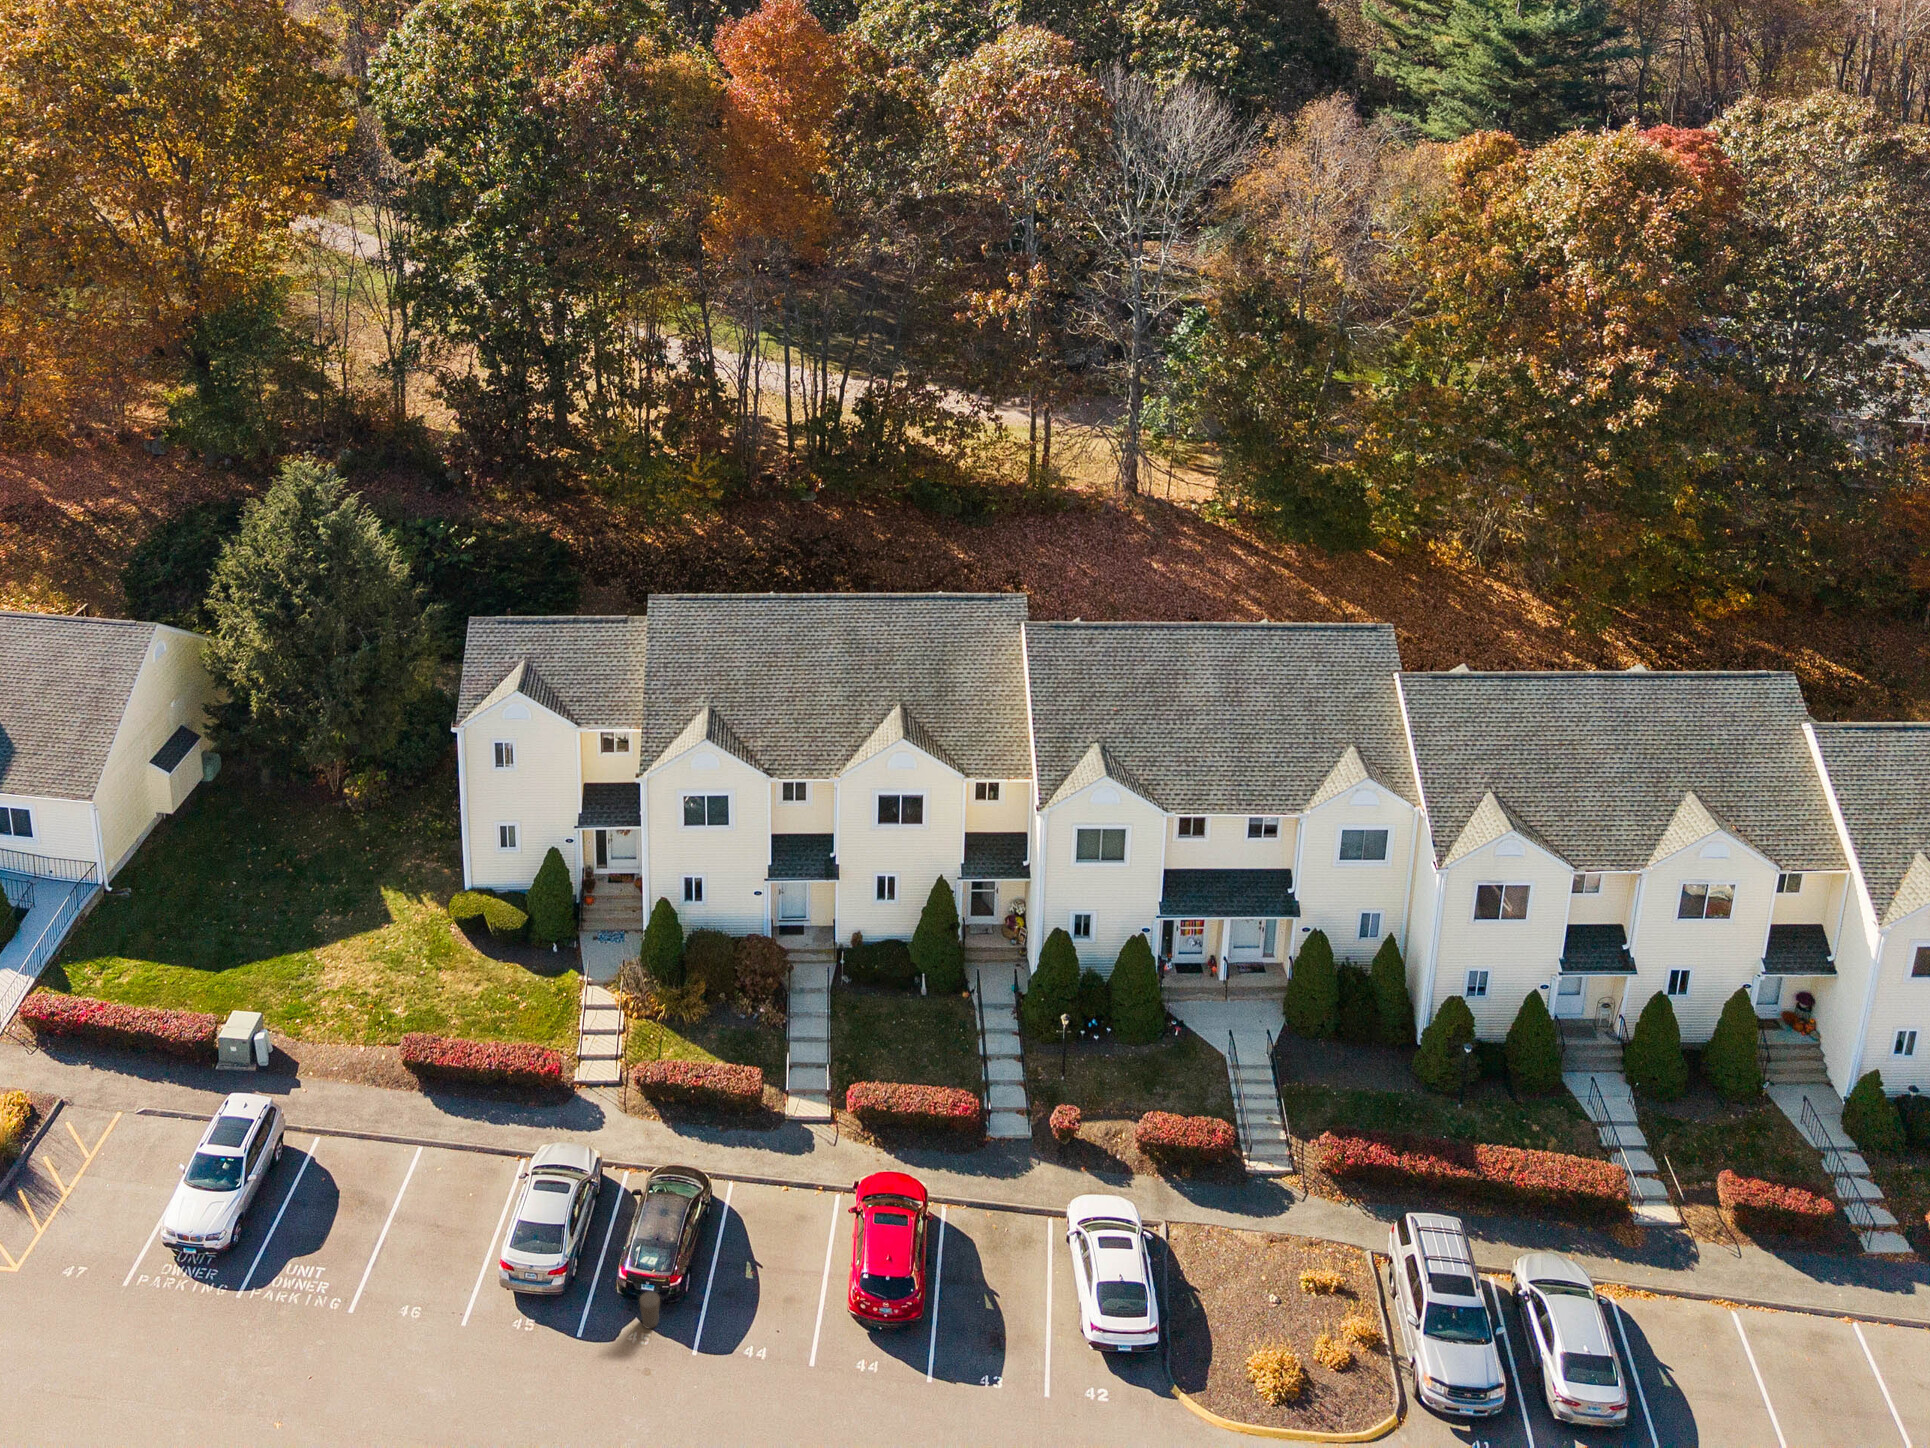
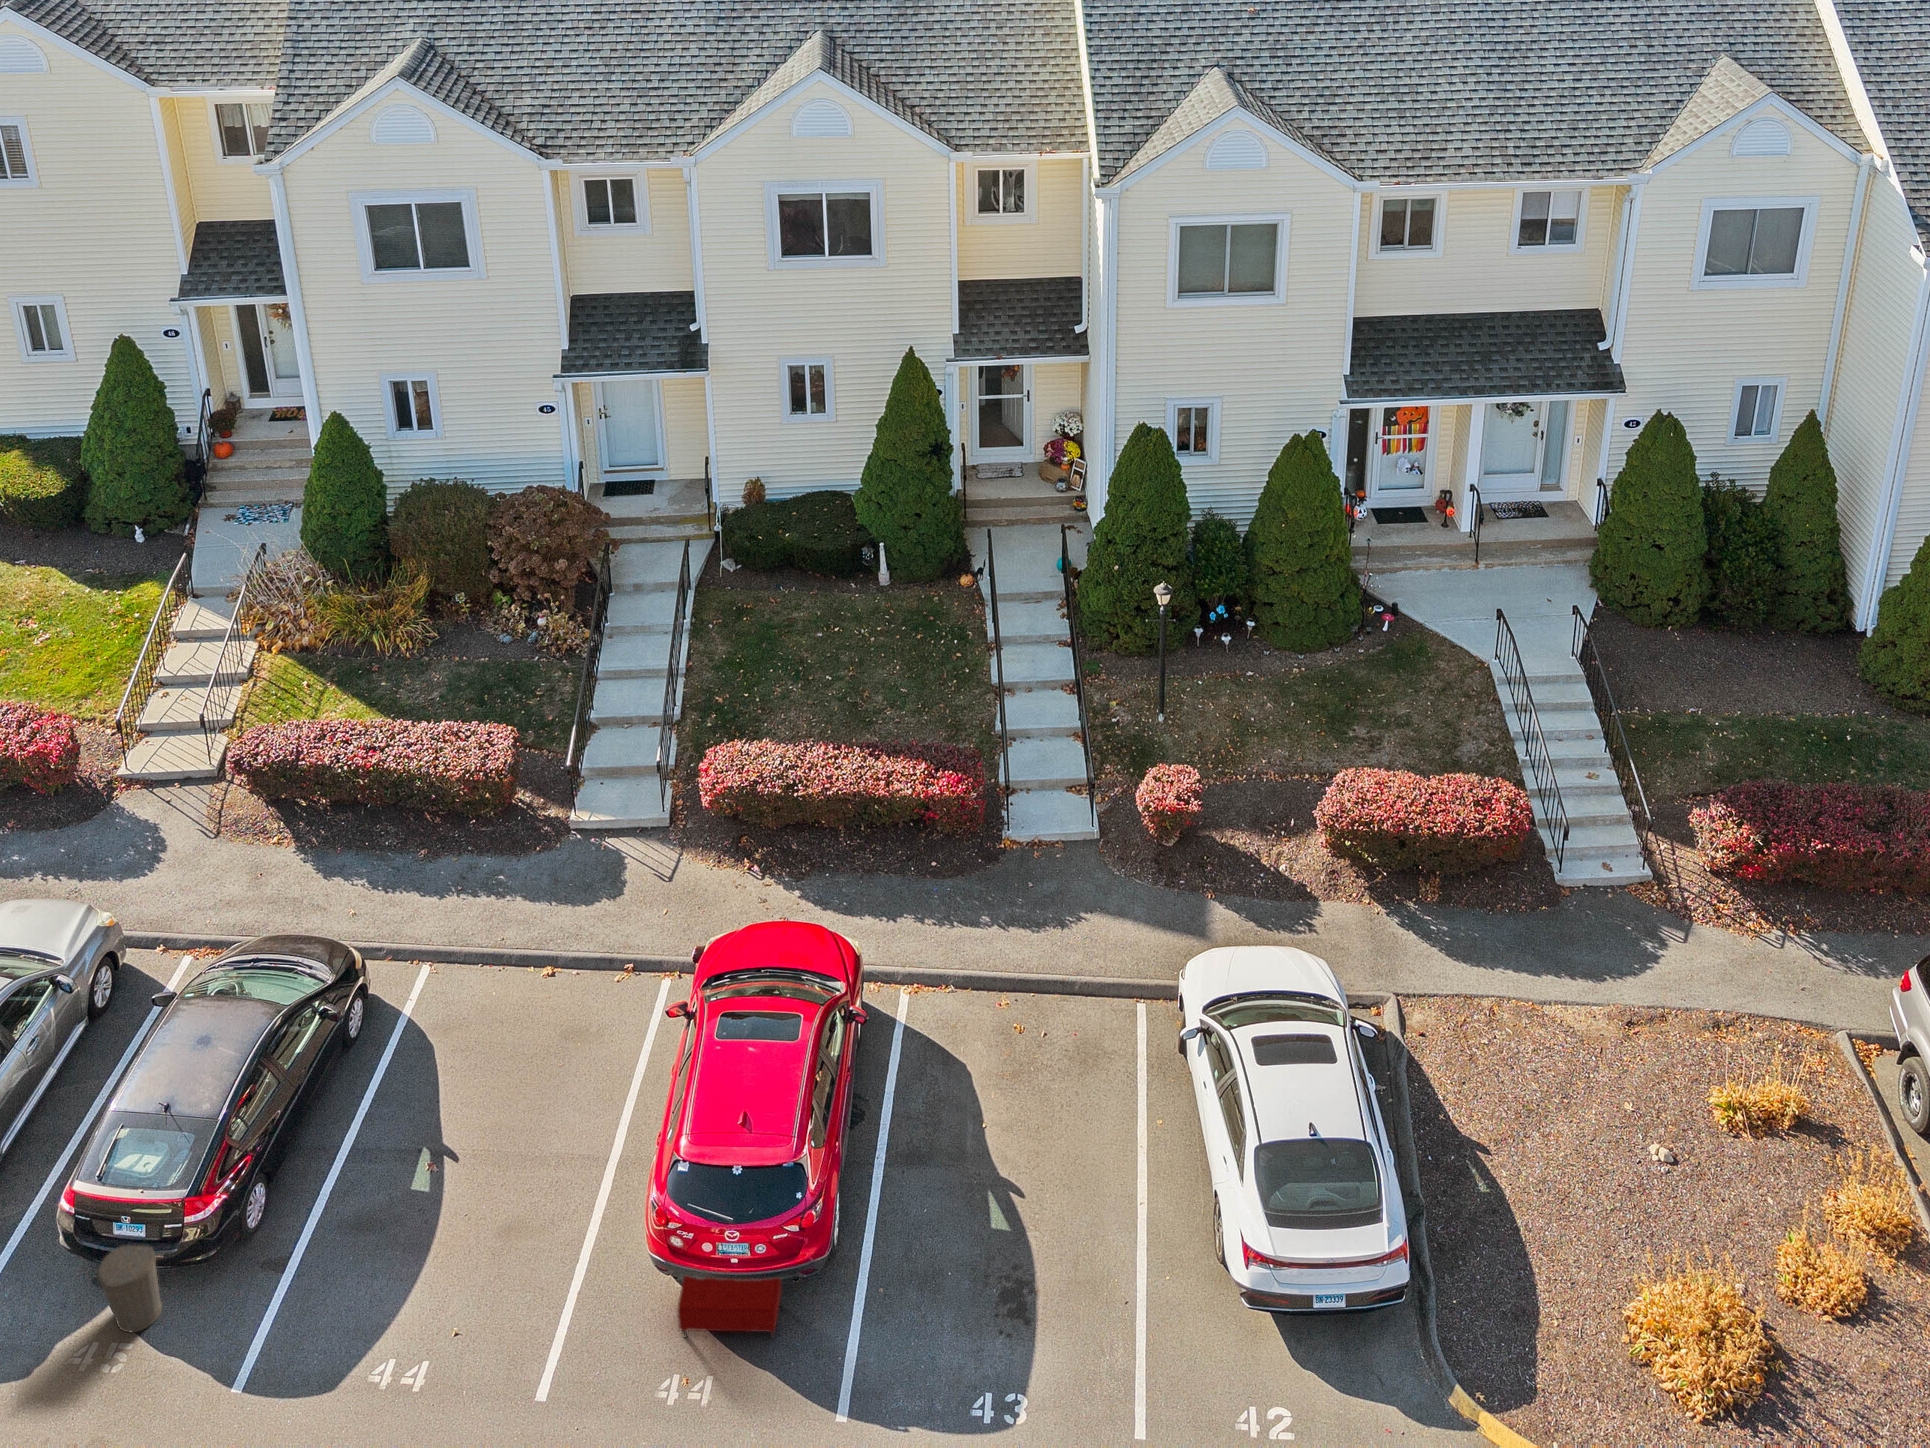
bench: none [864,1318,903,1349] -> present [677,1276,781,1338]

